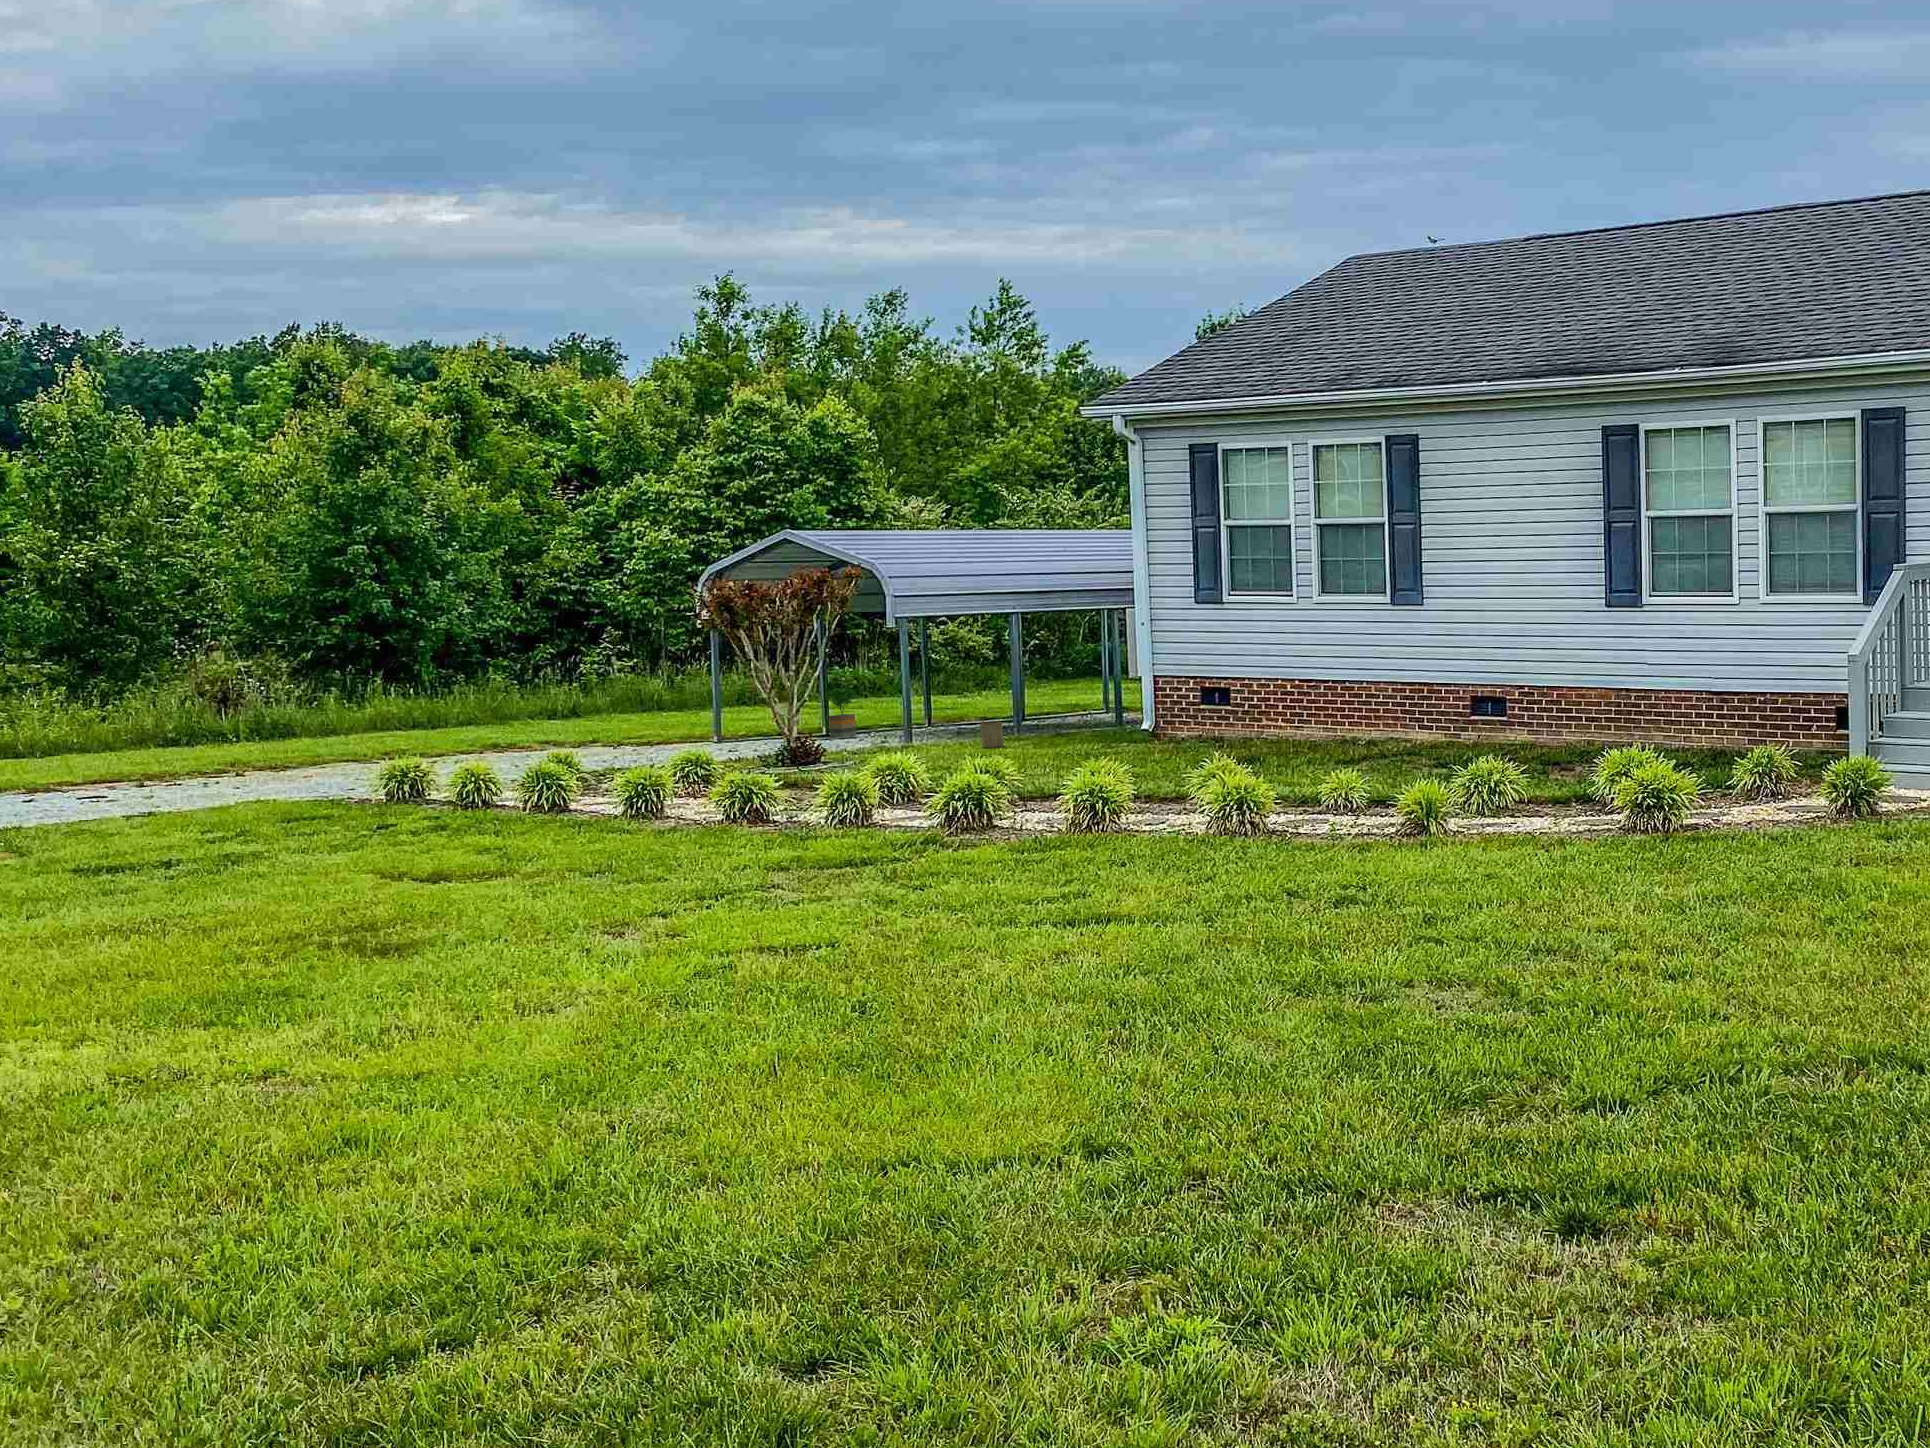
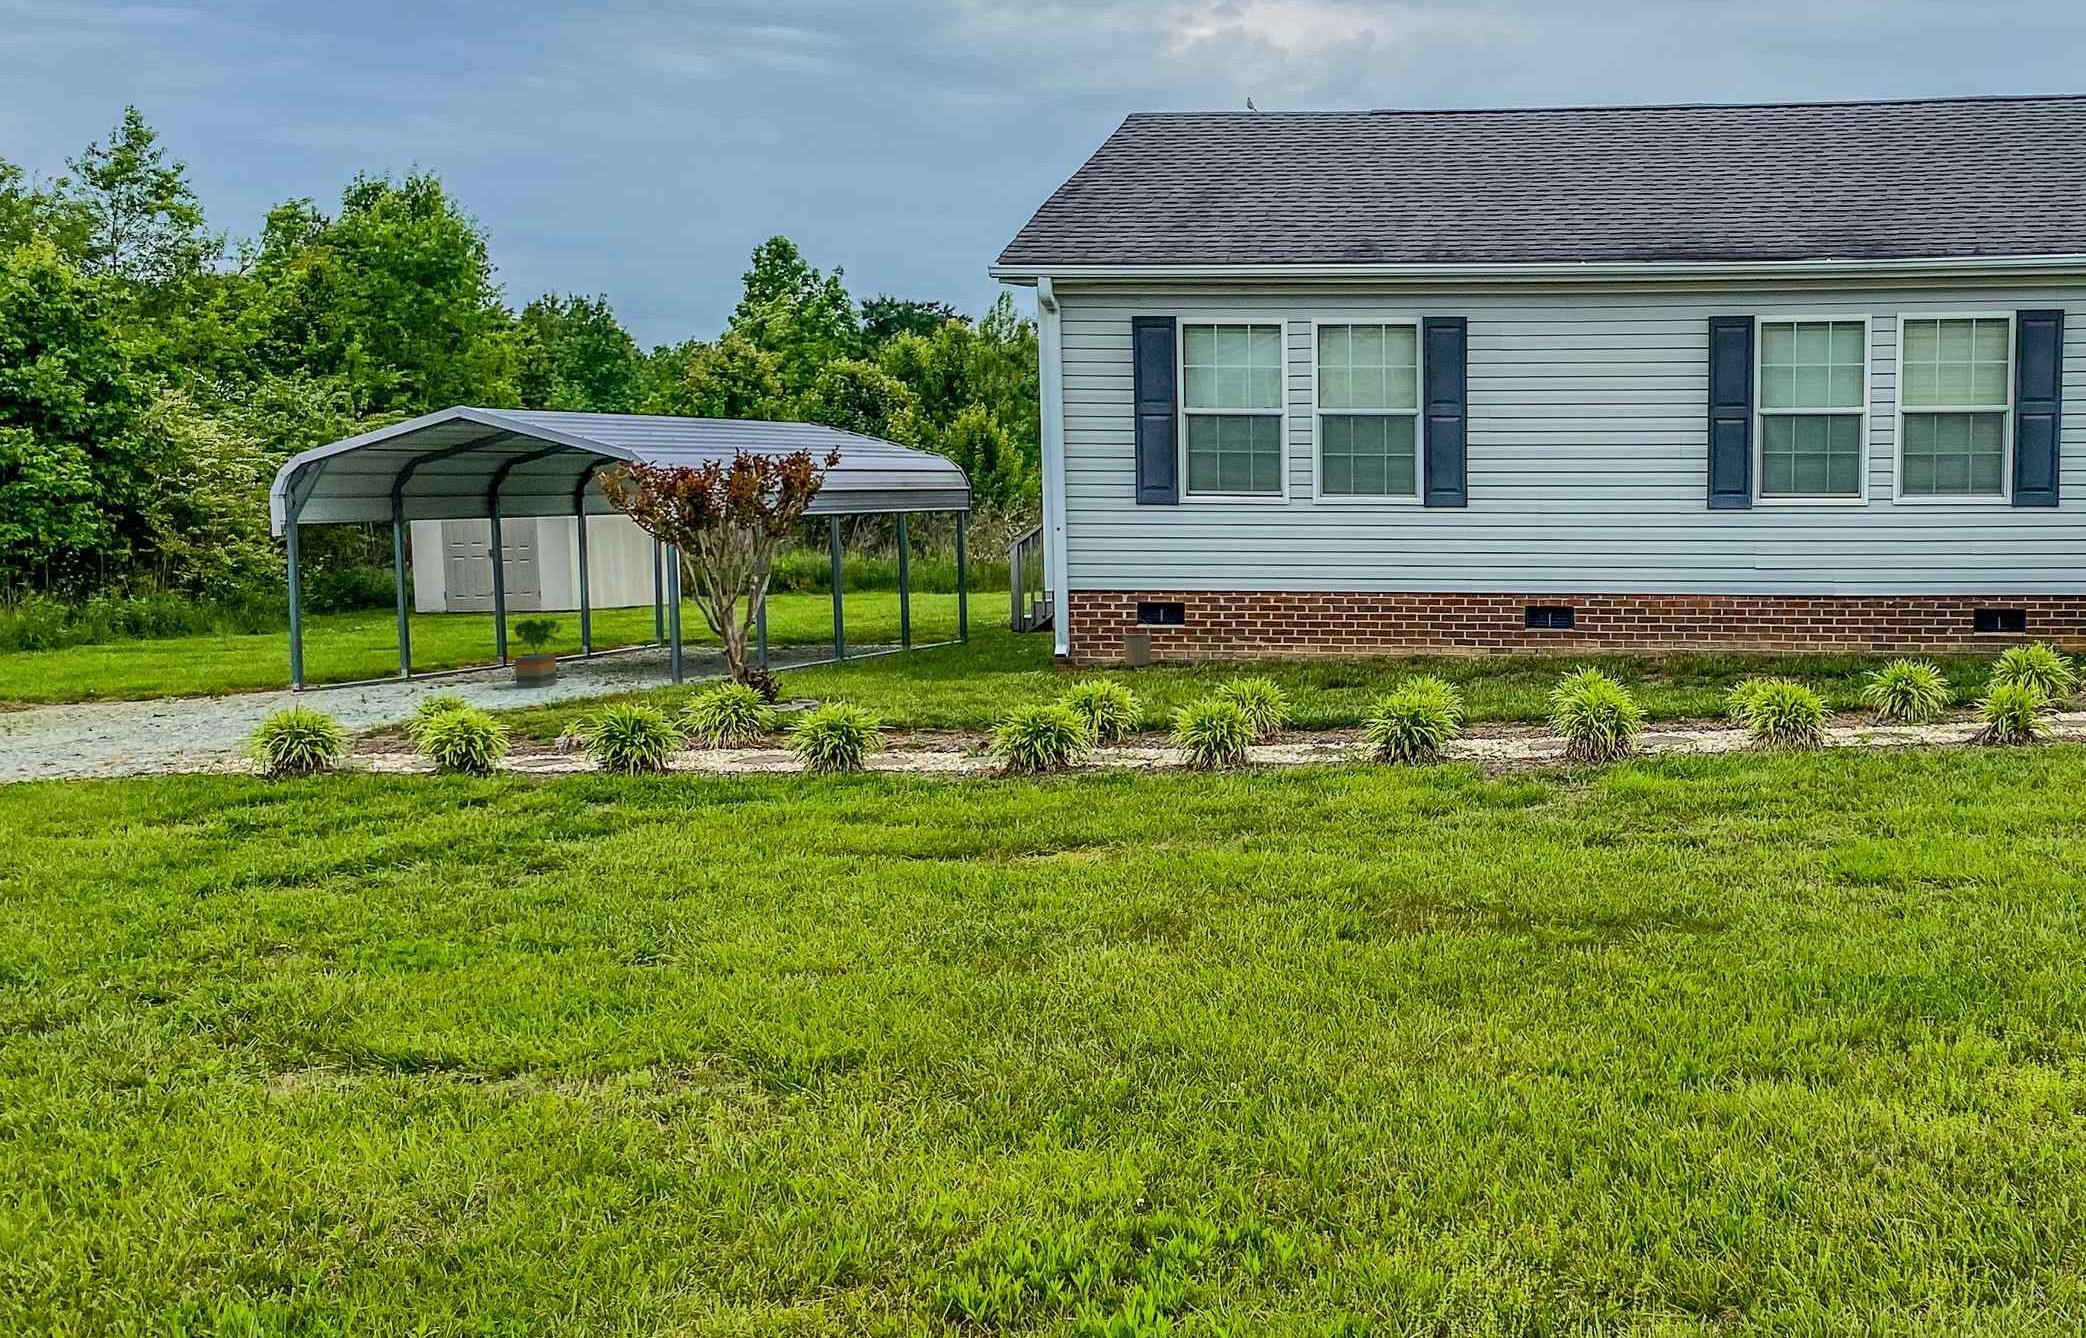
bucket: present [980,709,1004,748] -> present [1122,619,1153,666]

